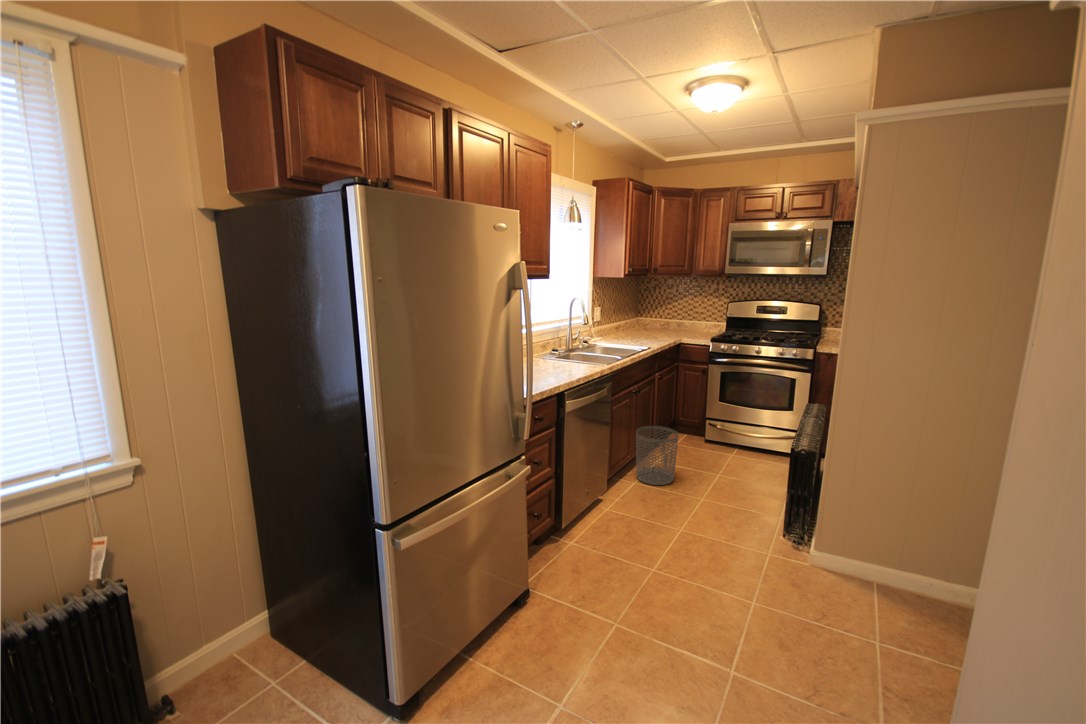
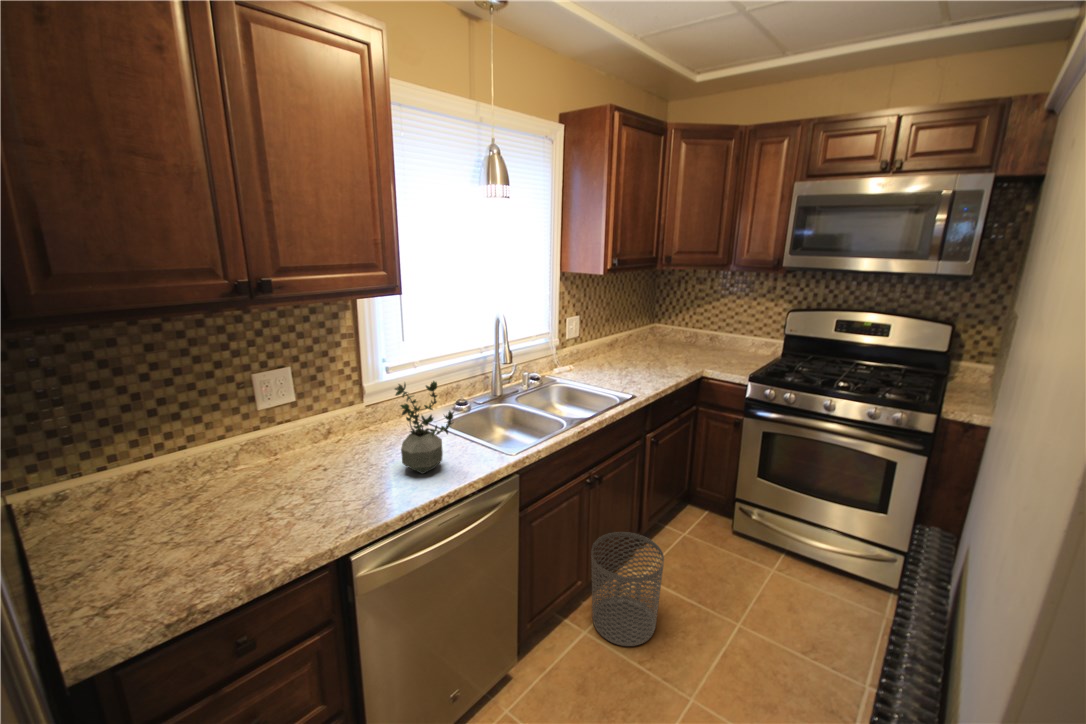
potted plant: none [554,321,587,371] -> present [395,381,454,474]

